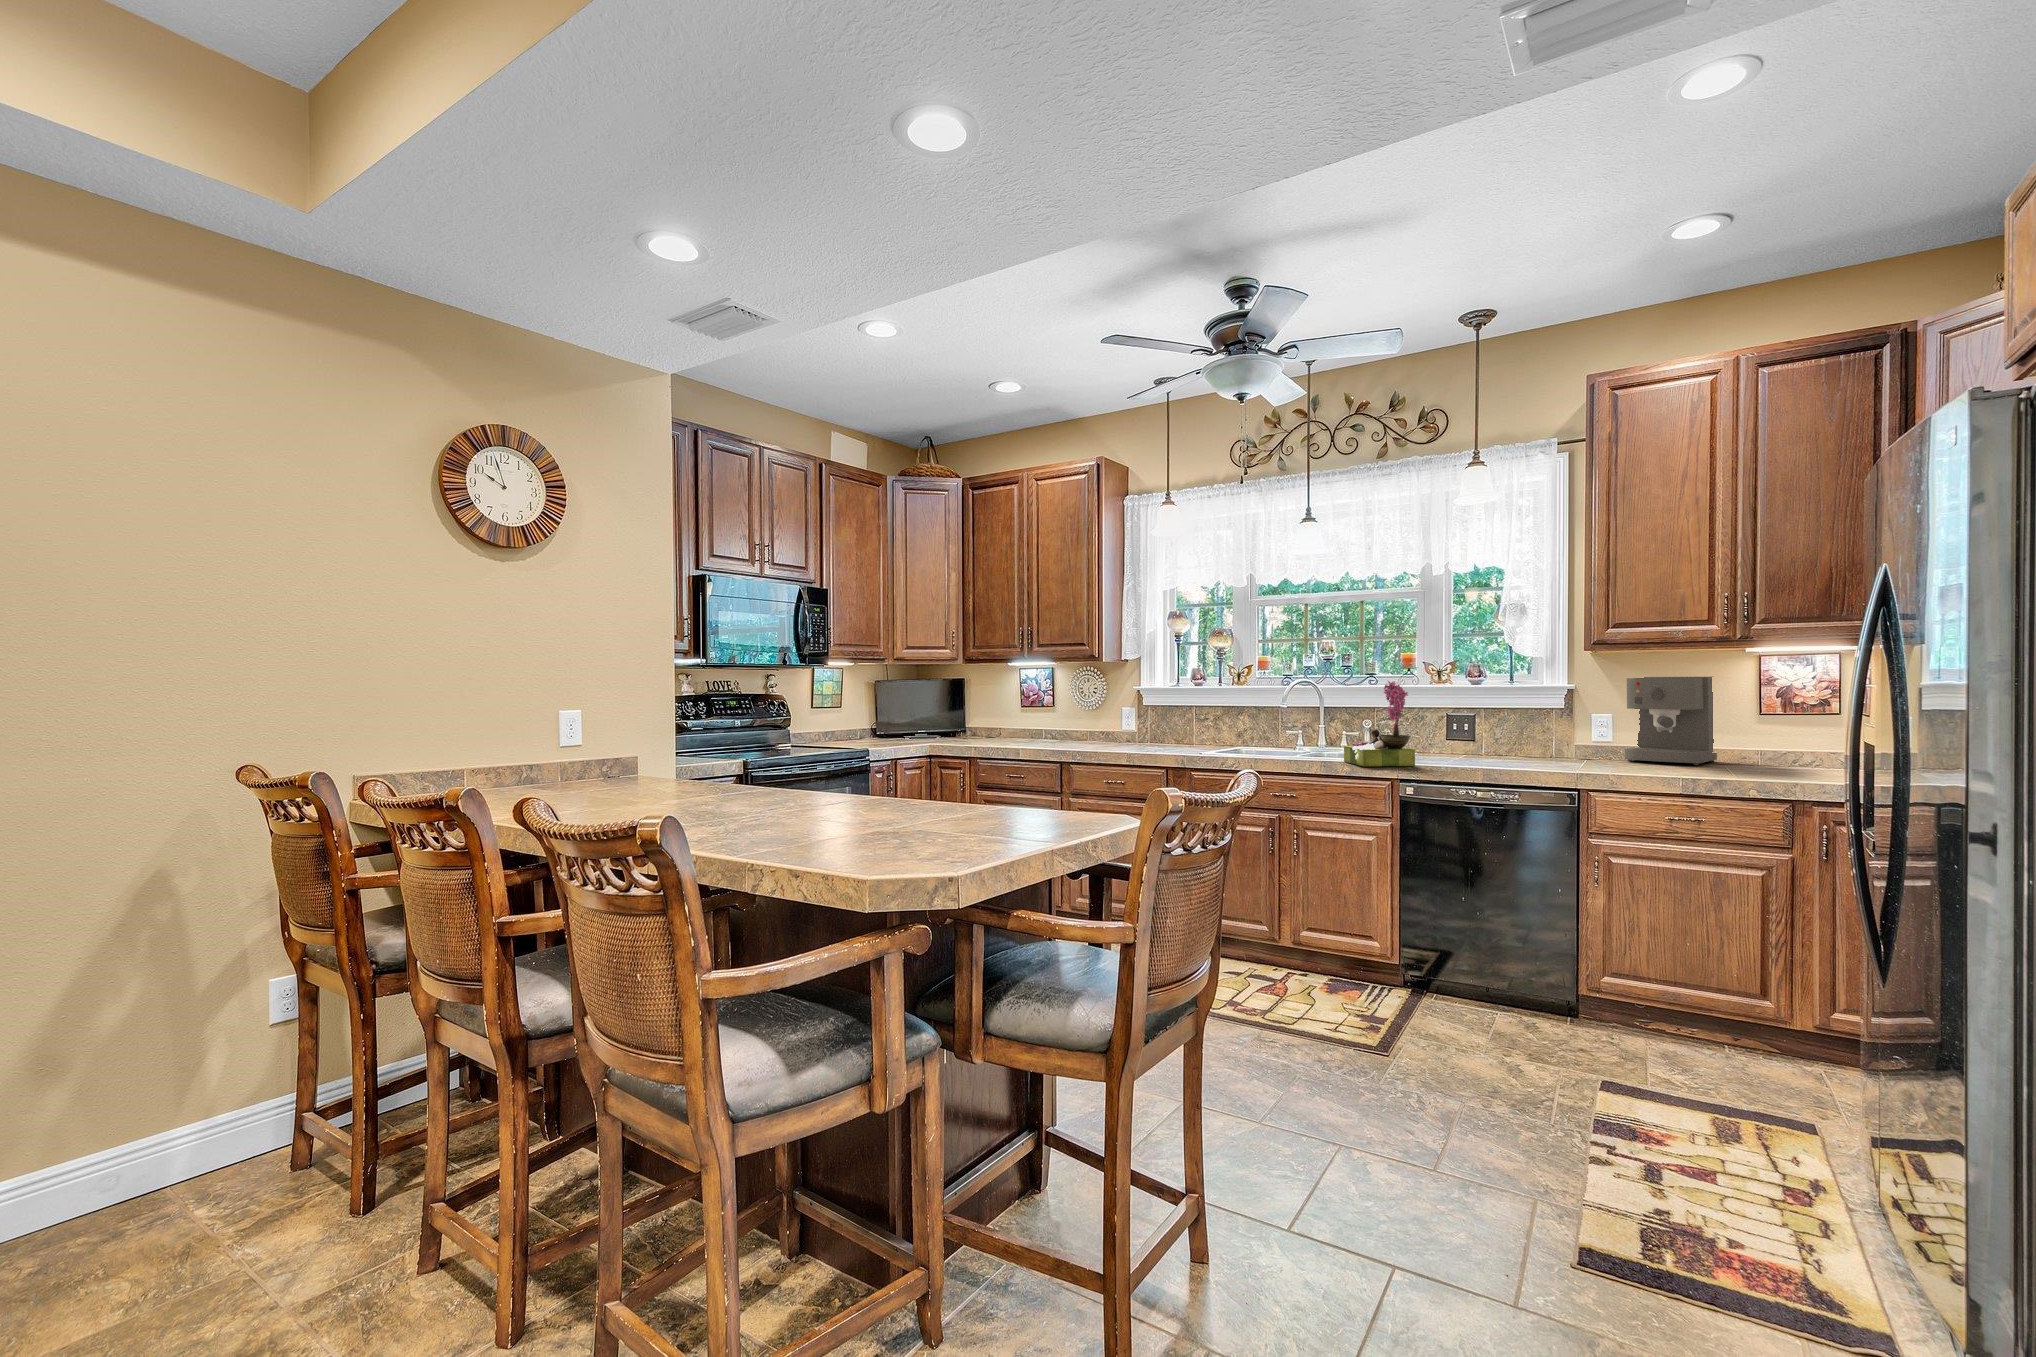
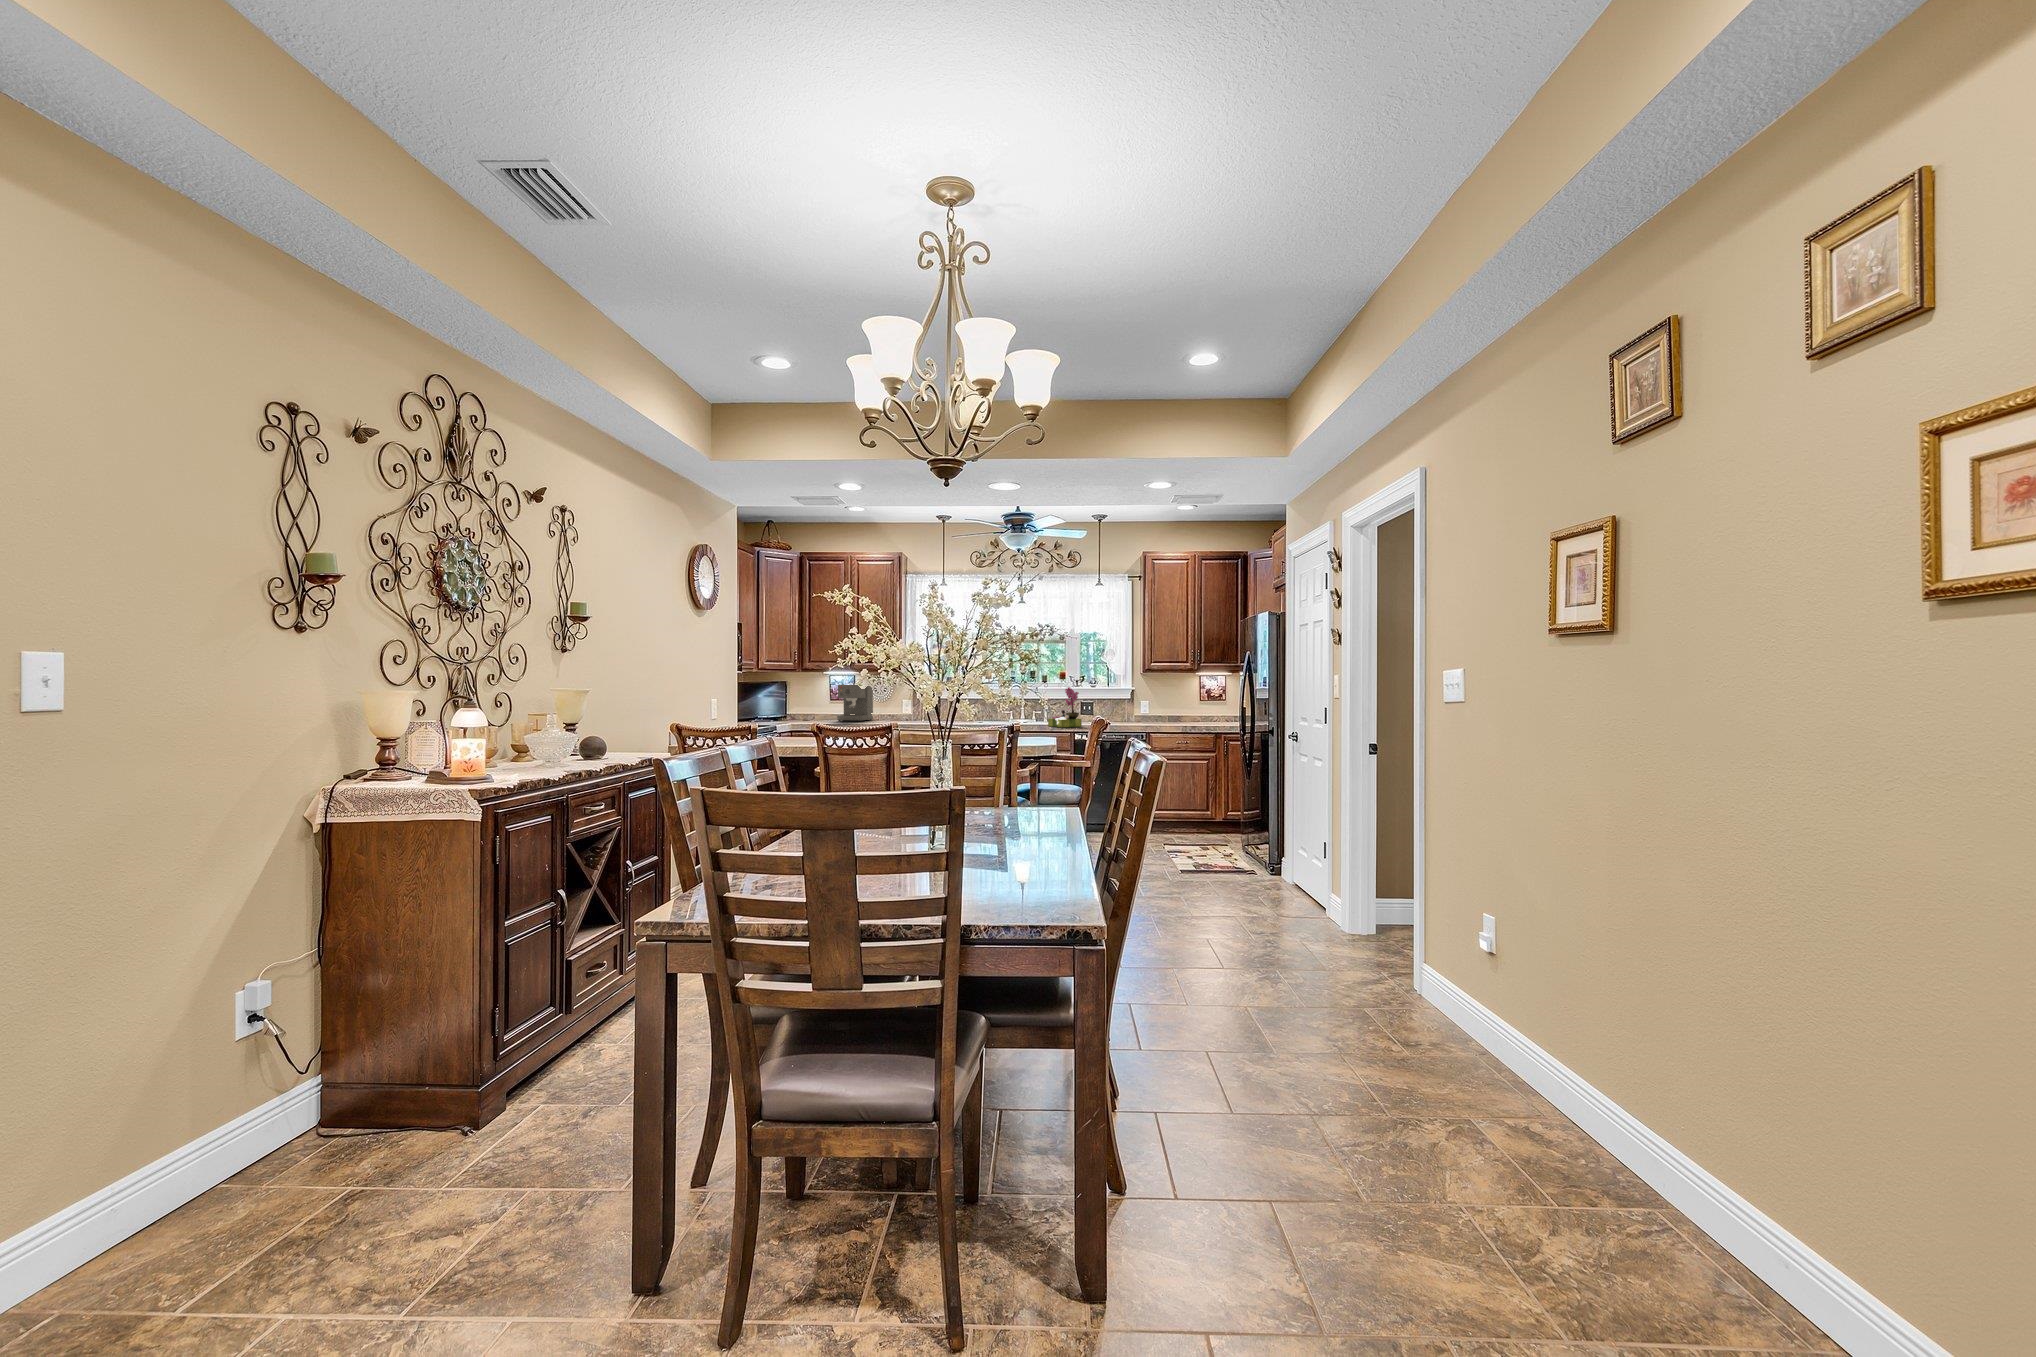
coffee maker: present [1625,677,1717,765] -> present [837,684,873,721]

